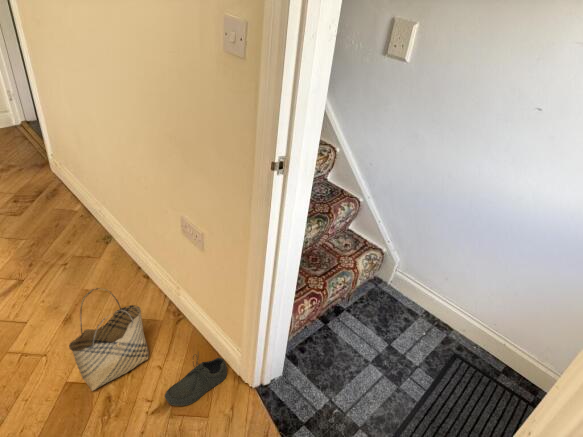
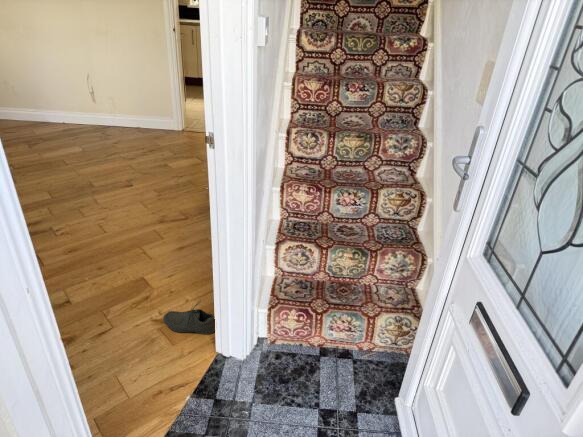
woven basket: present [69,288,149,391] -> none [138,219,194,292]

